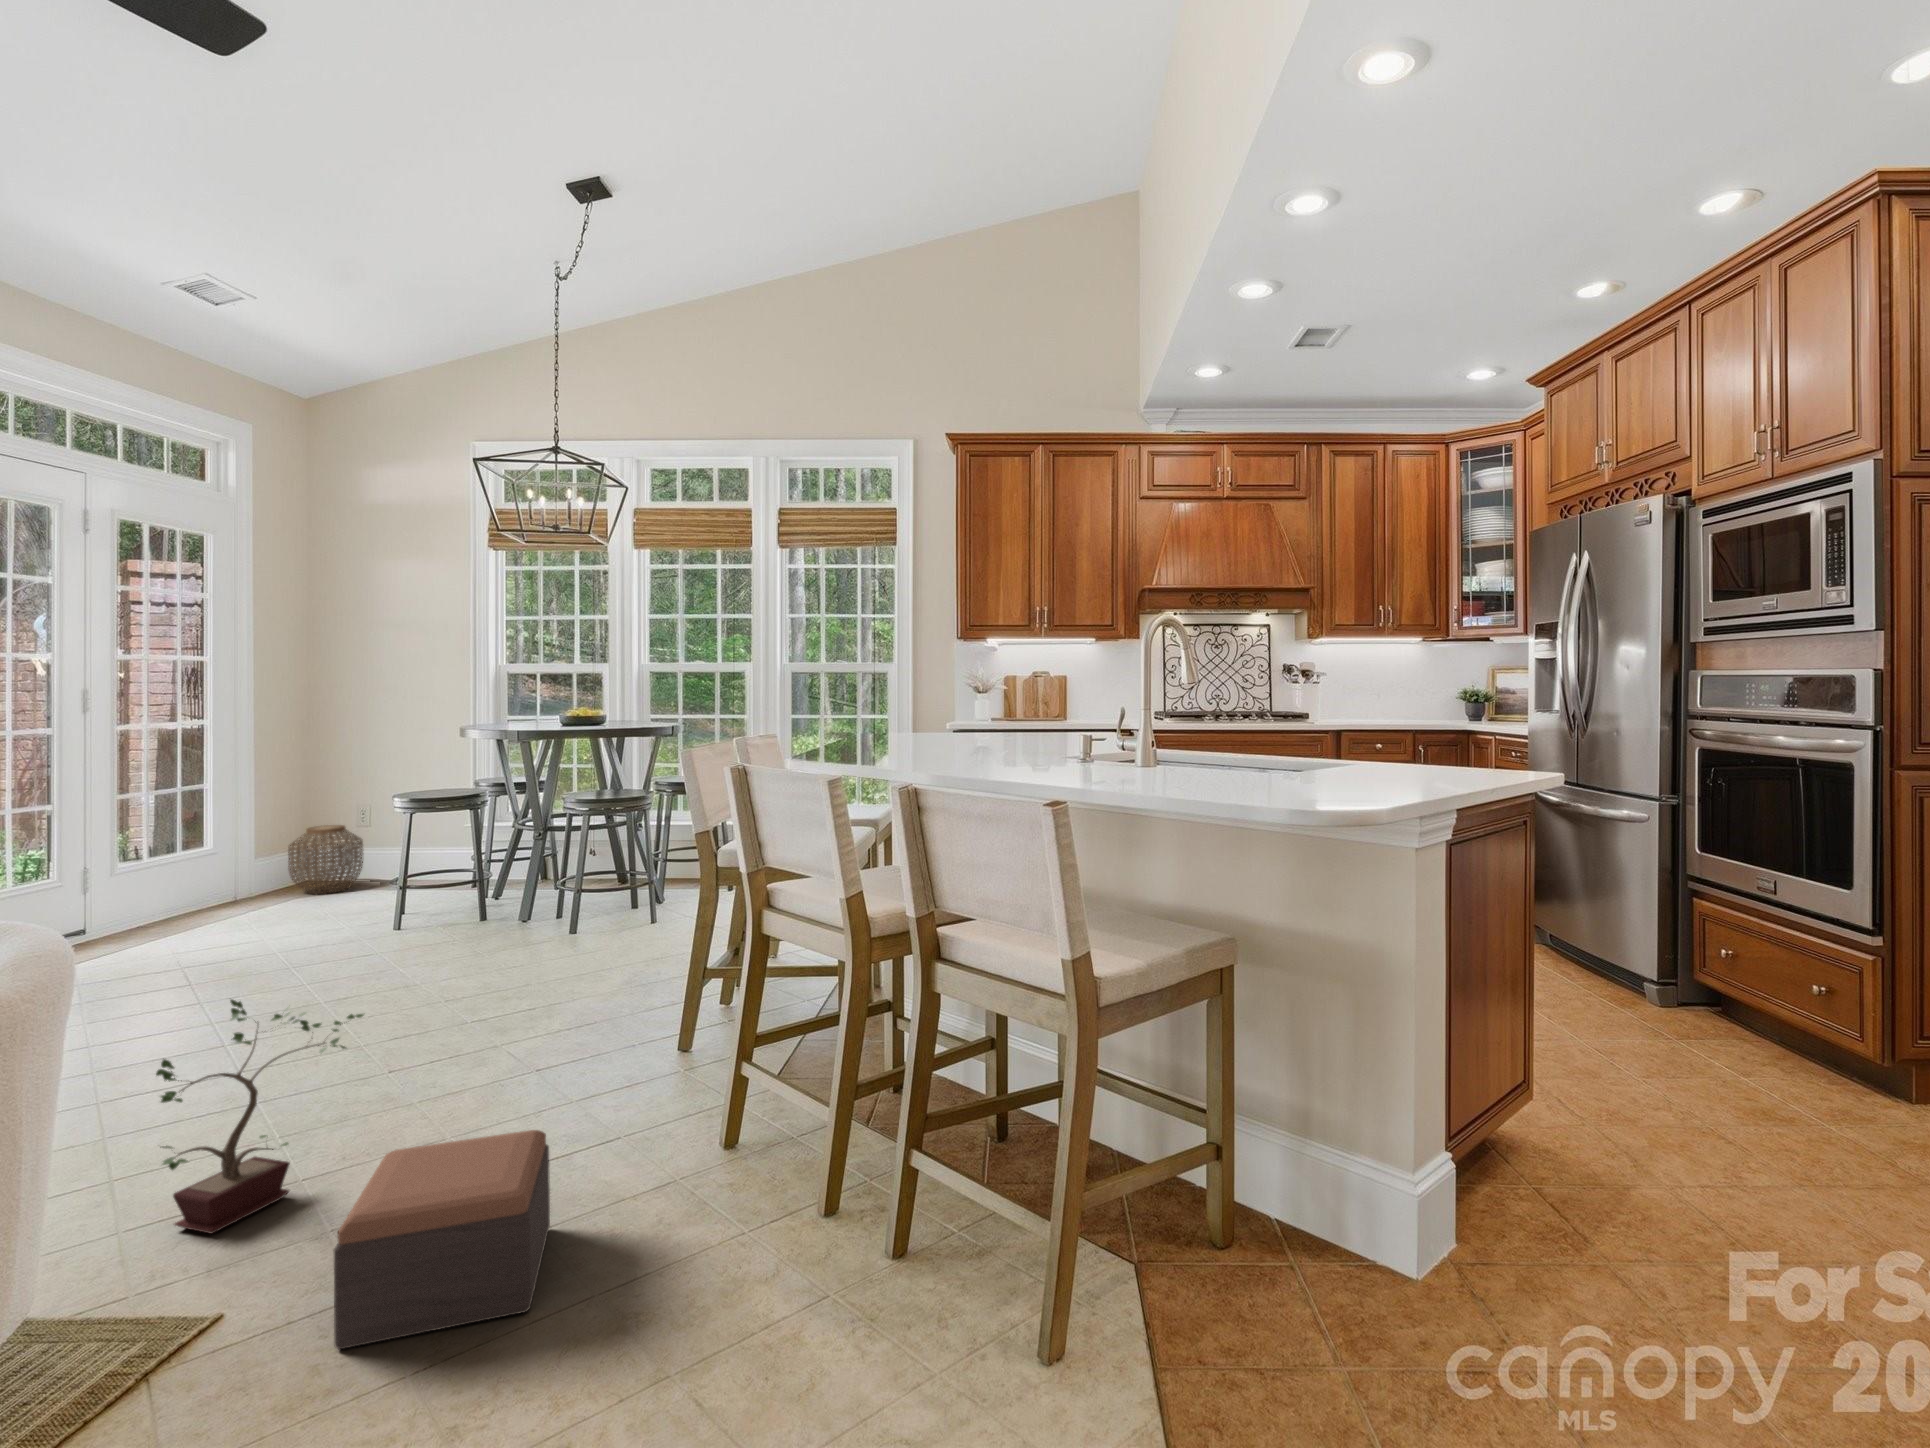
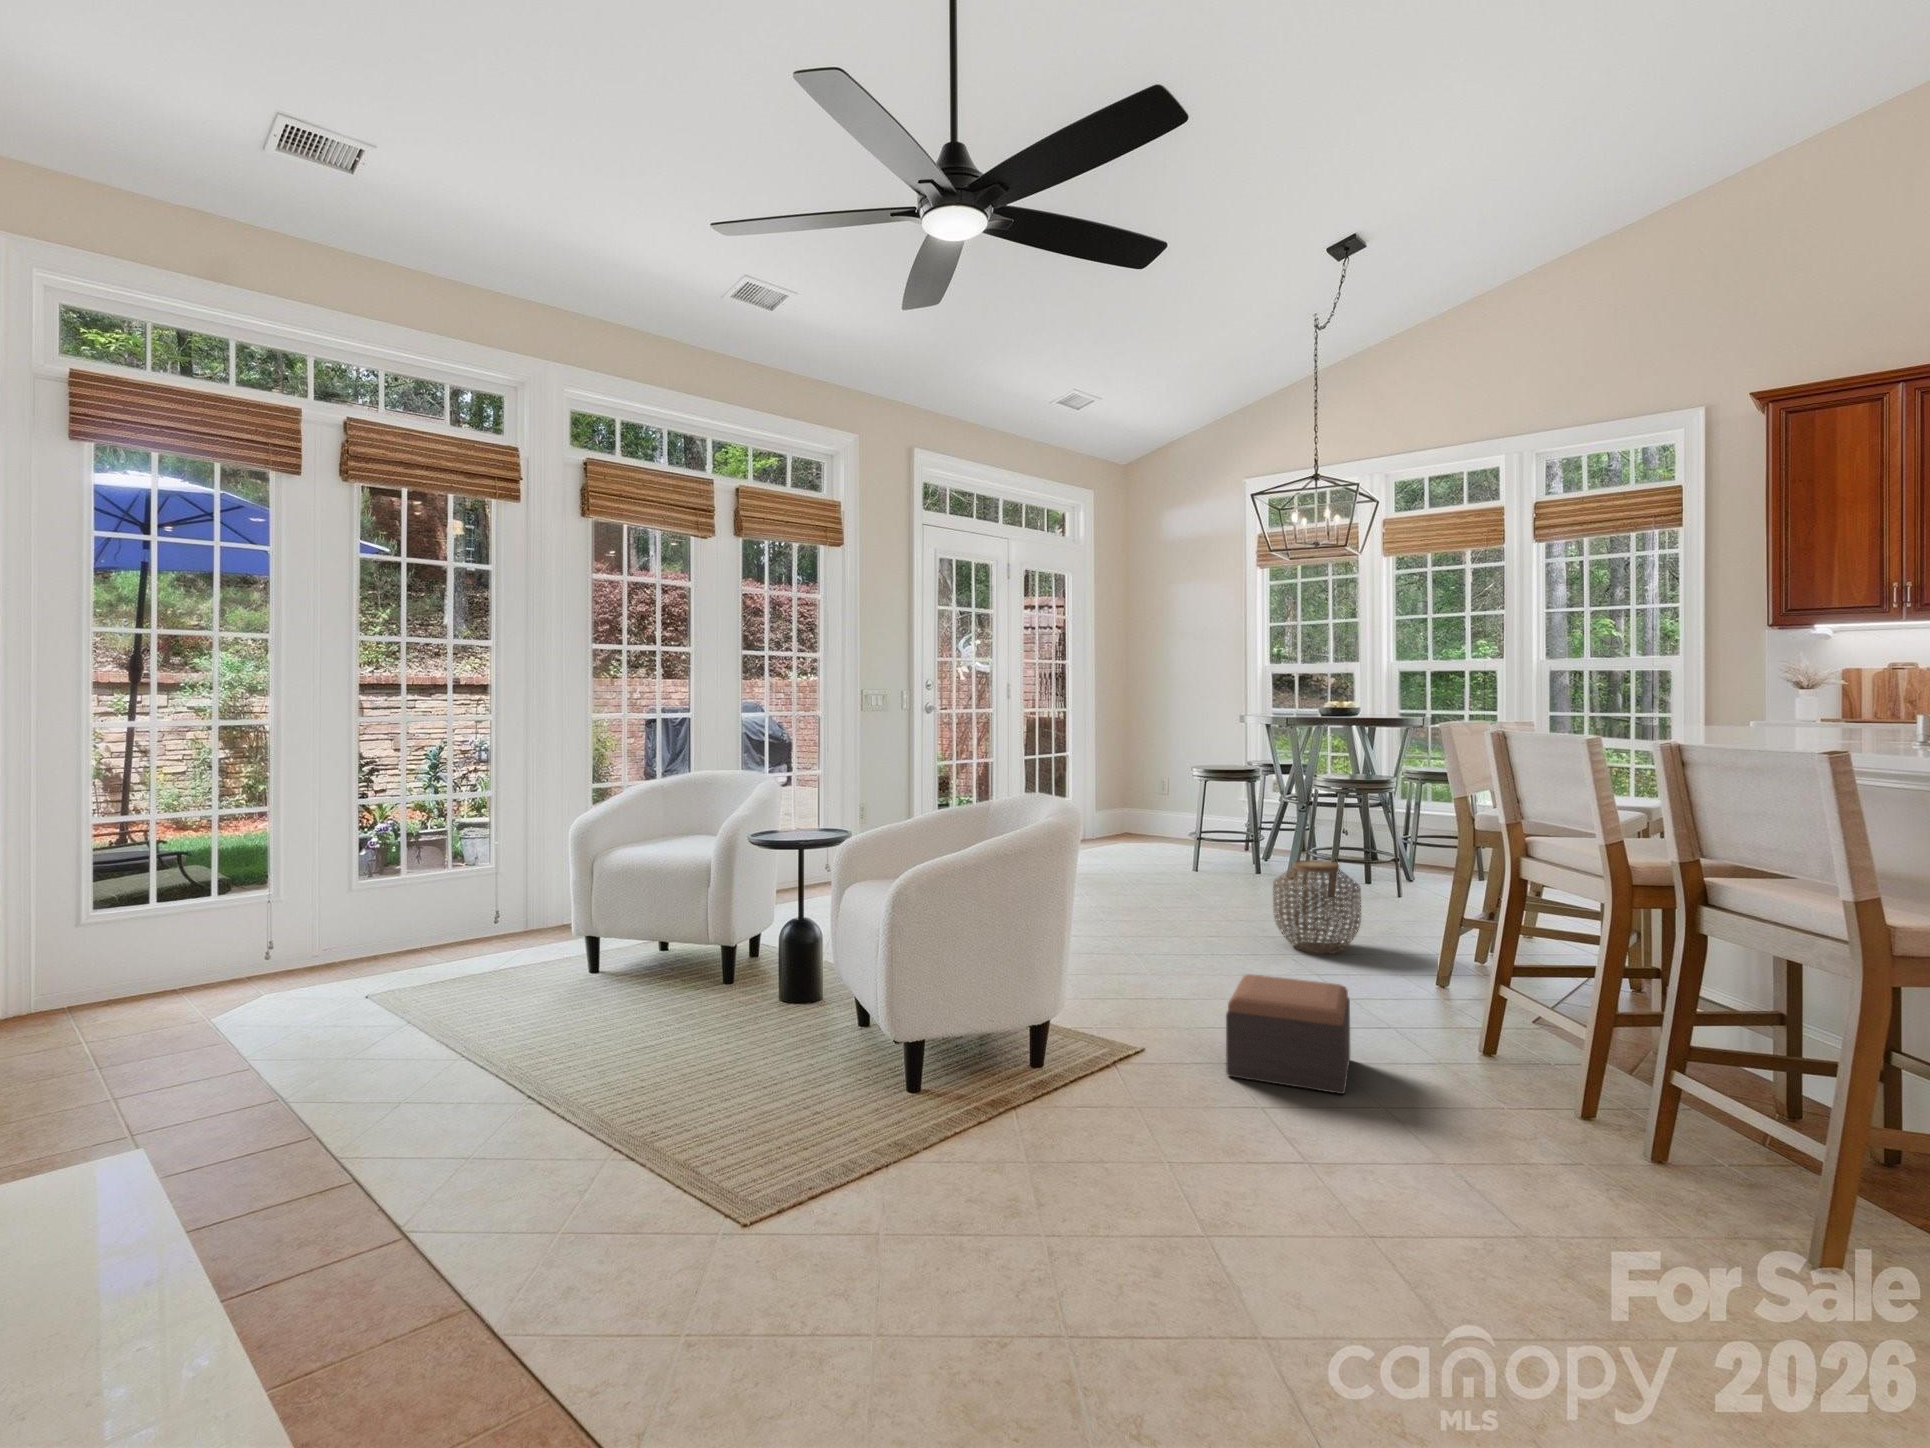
woven basket: present [288,825,363,894] -> present [1273,860,1361,954]
potted plant: present [156,999,364,1234] -> none [1113,866,1217,1007]

